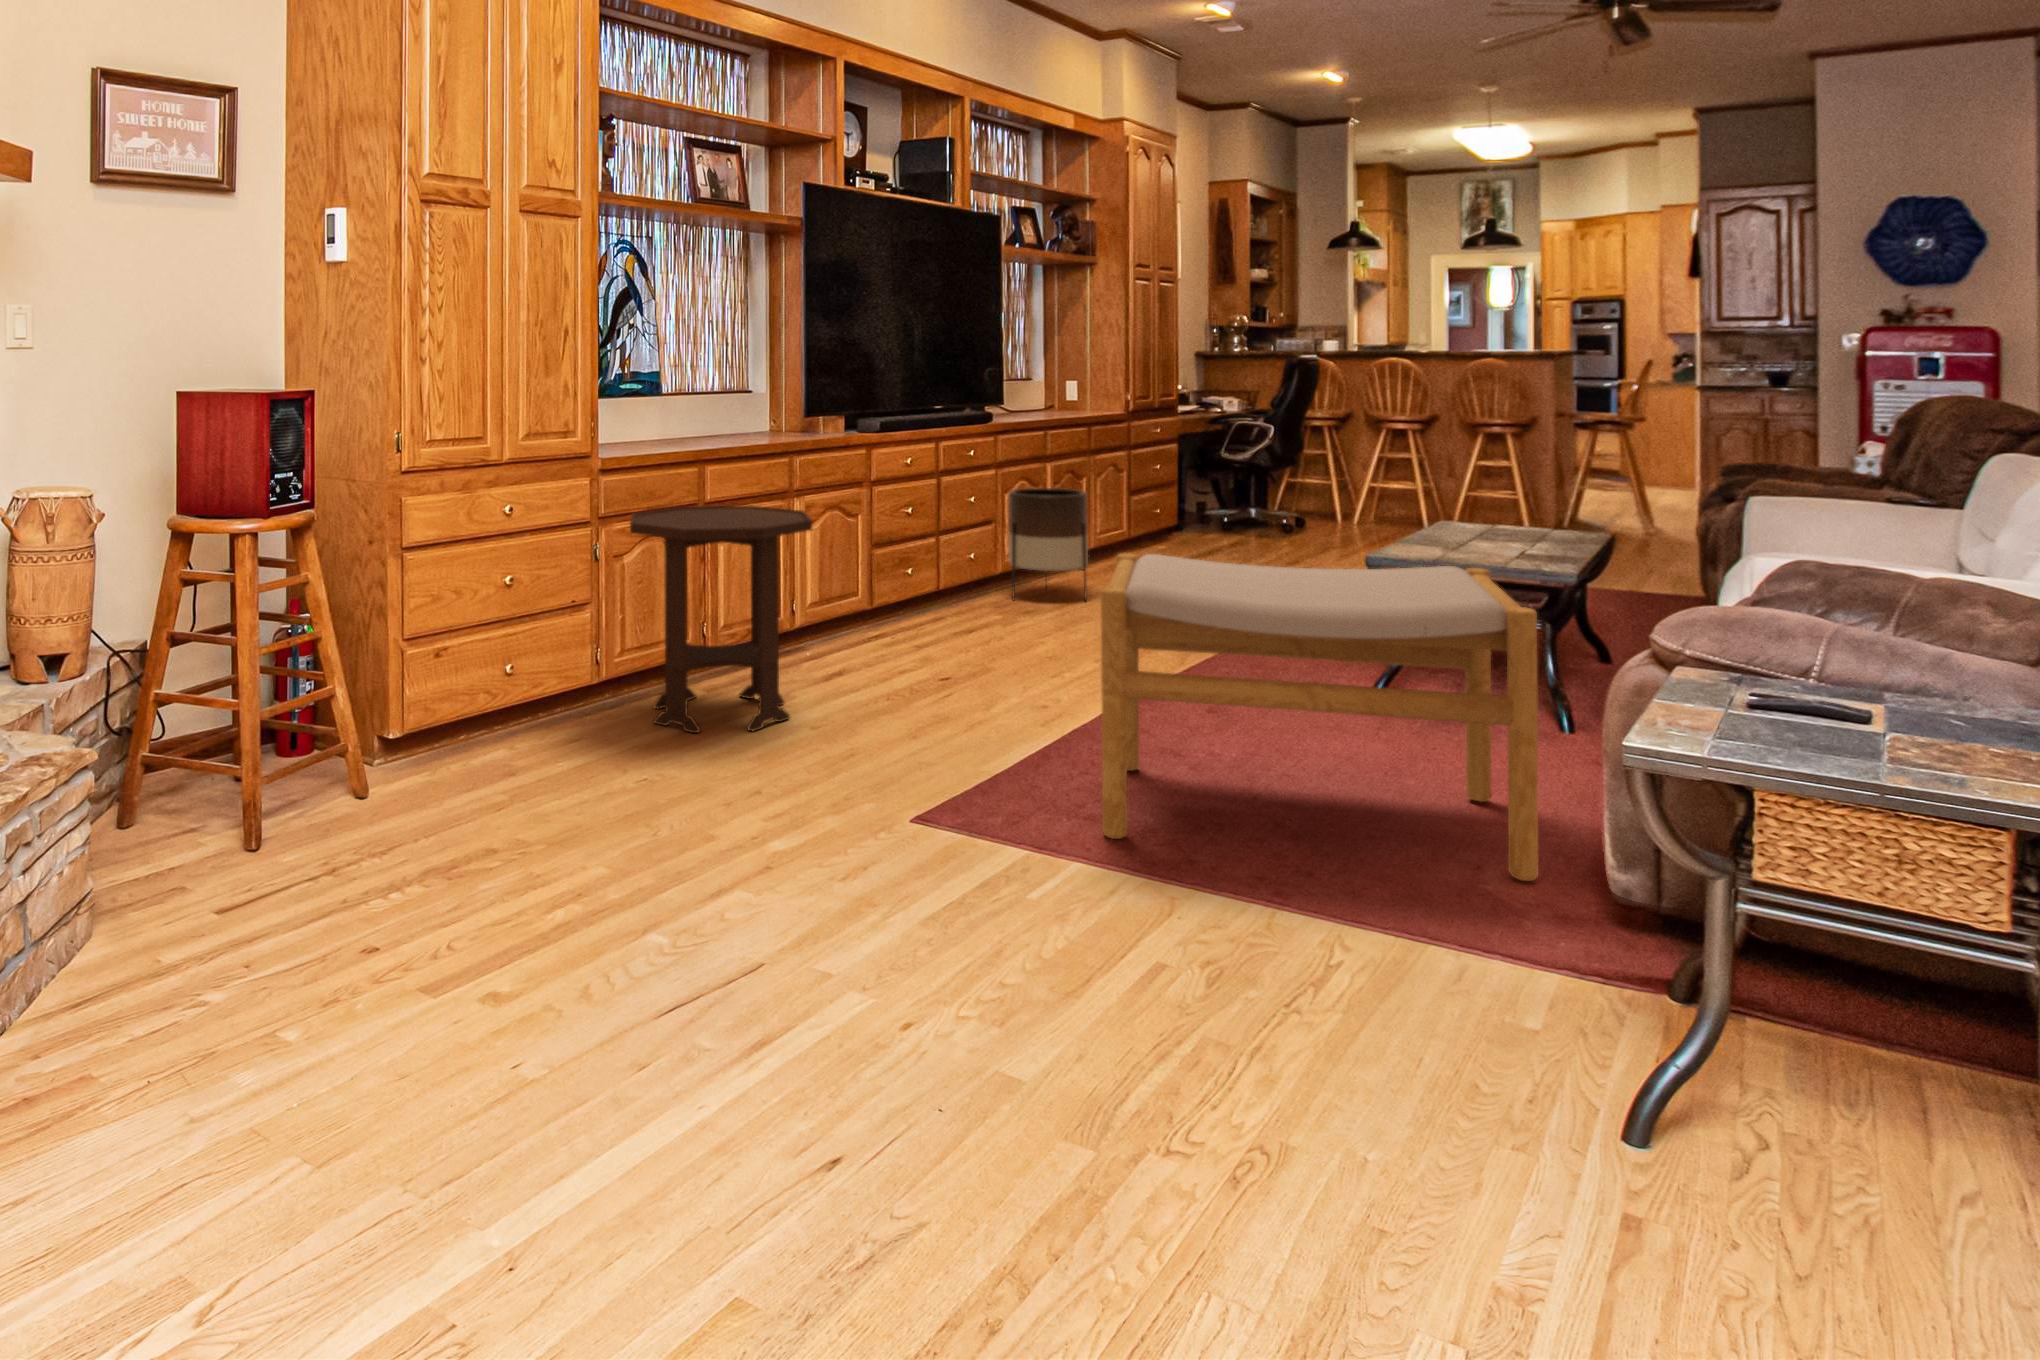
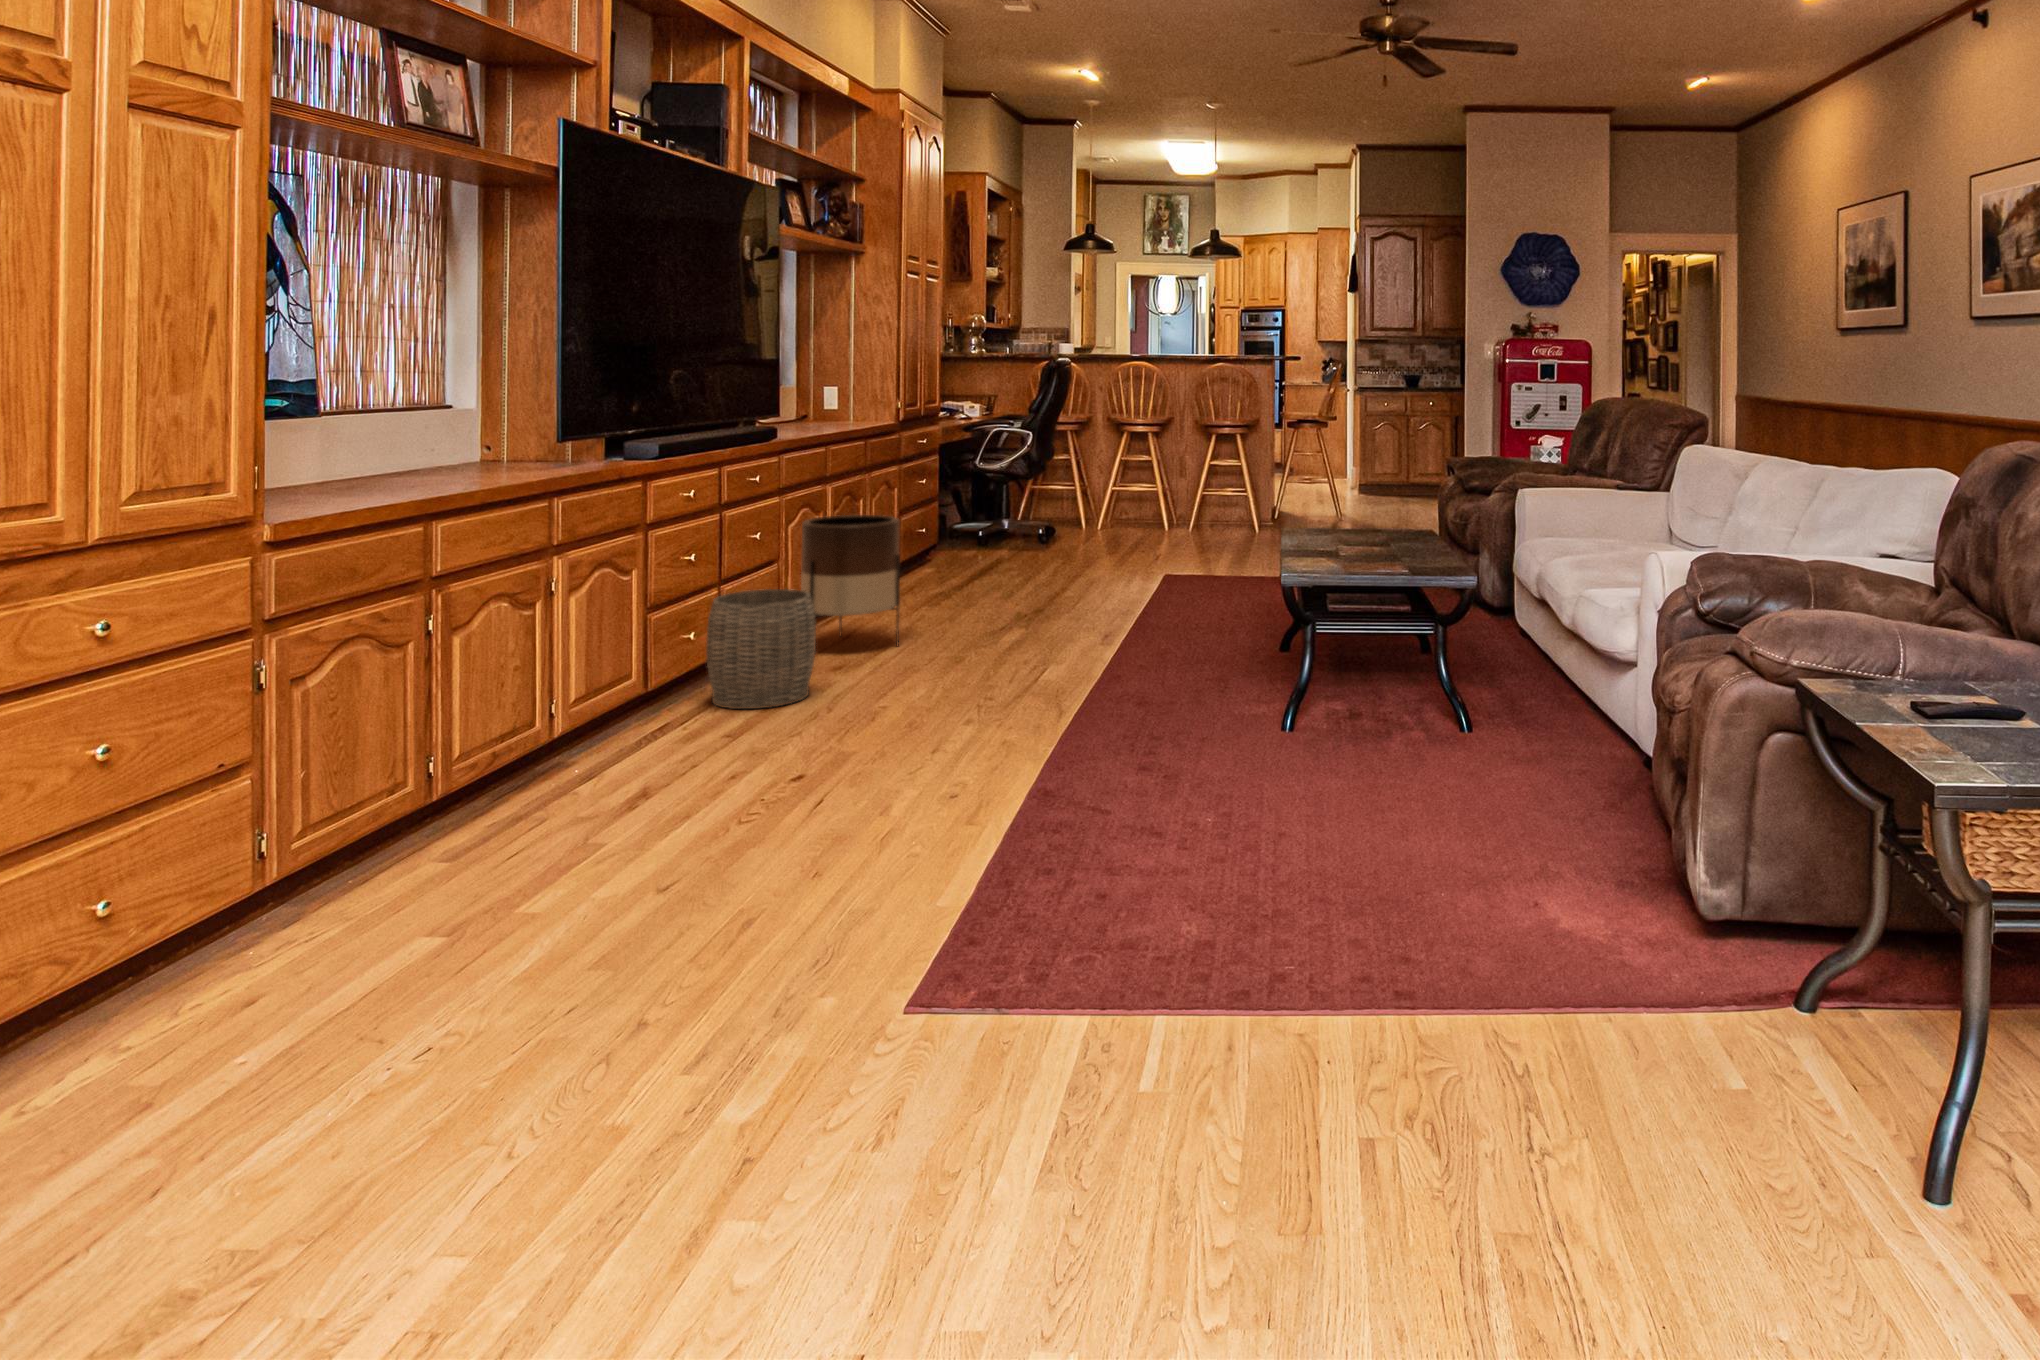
side table: present [630,506,812,733] -> none [325,576,657,937]
woven basket: none [916,540,997,632] -> present [706,589,816,709]
footstool: present [1101,553,1539,881] -> none [1093,578,1568,953]

